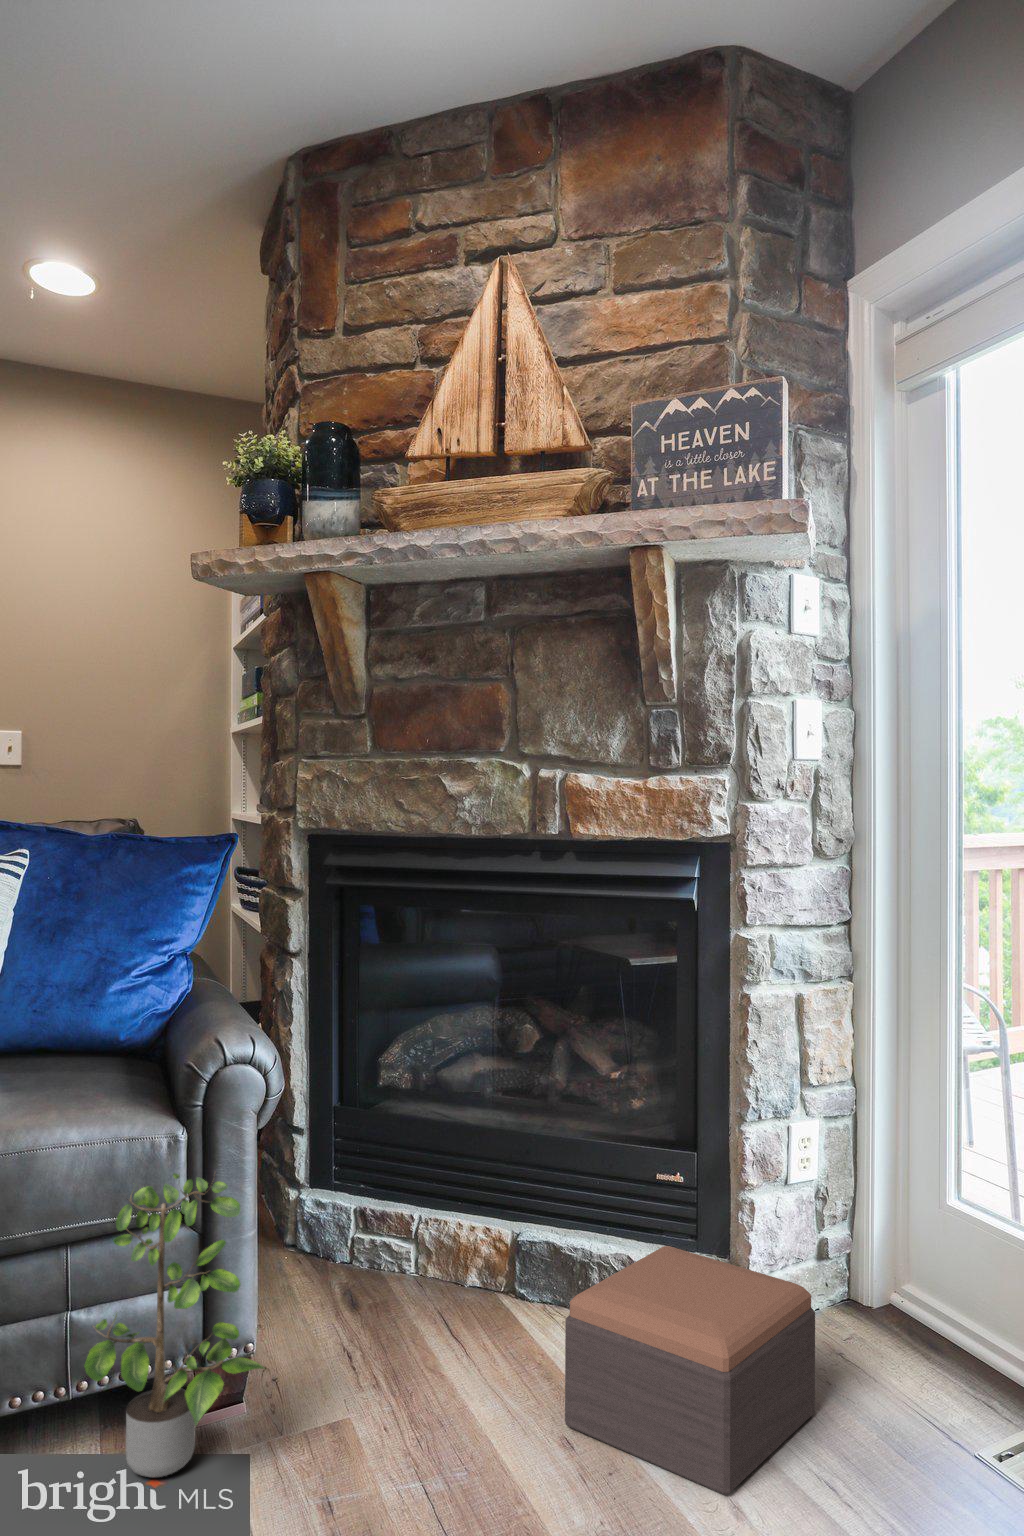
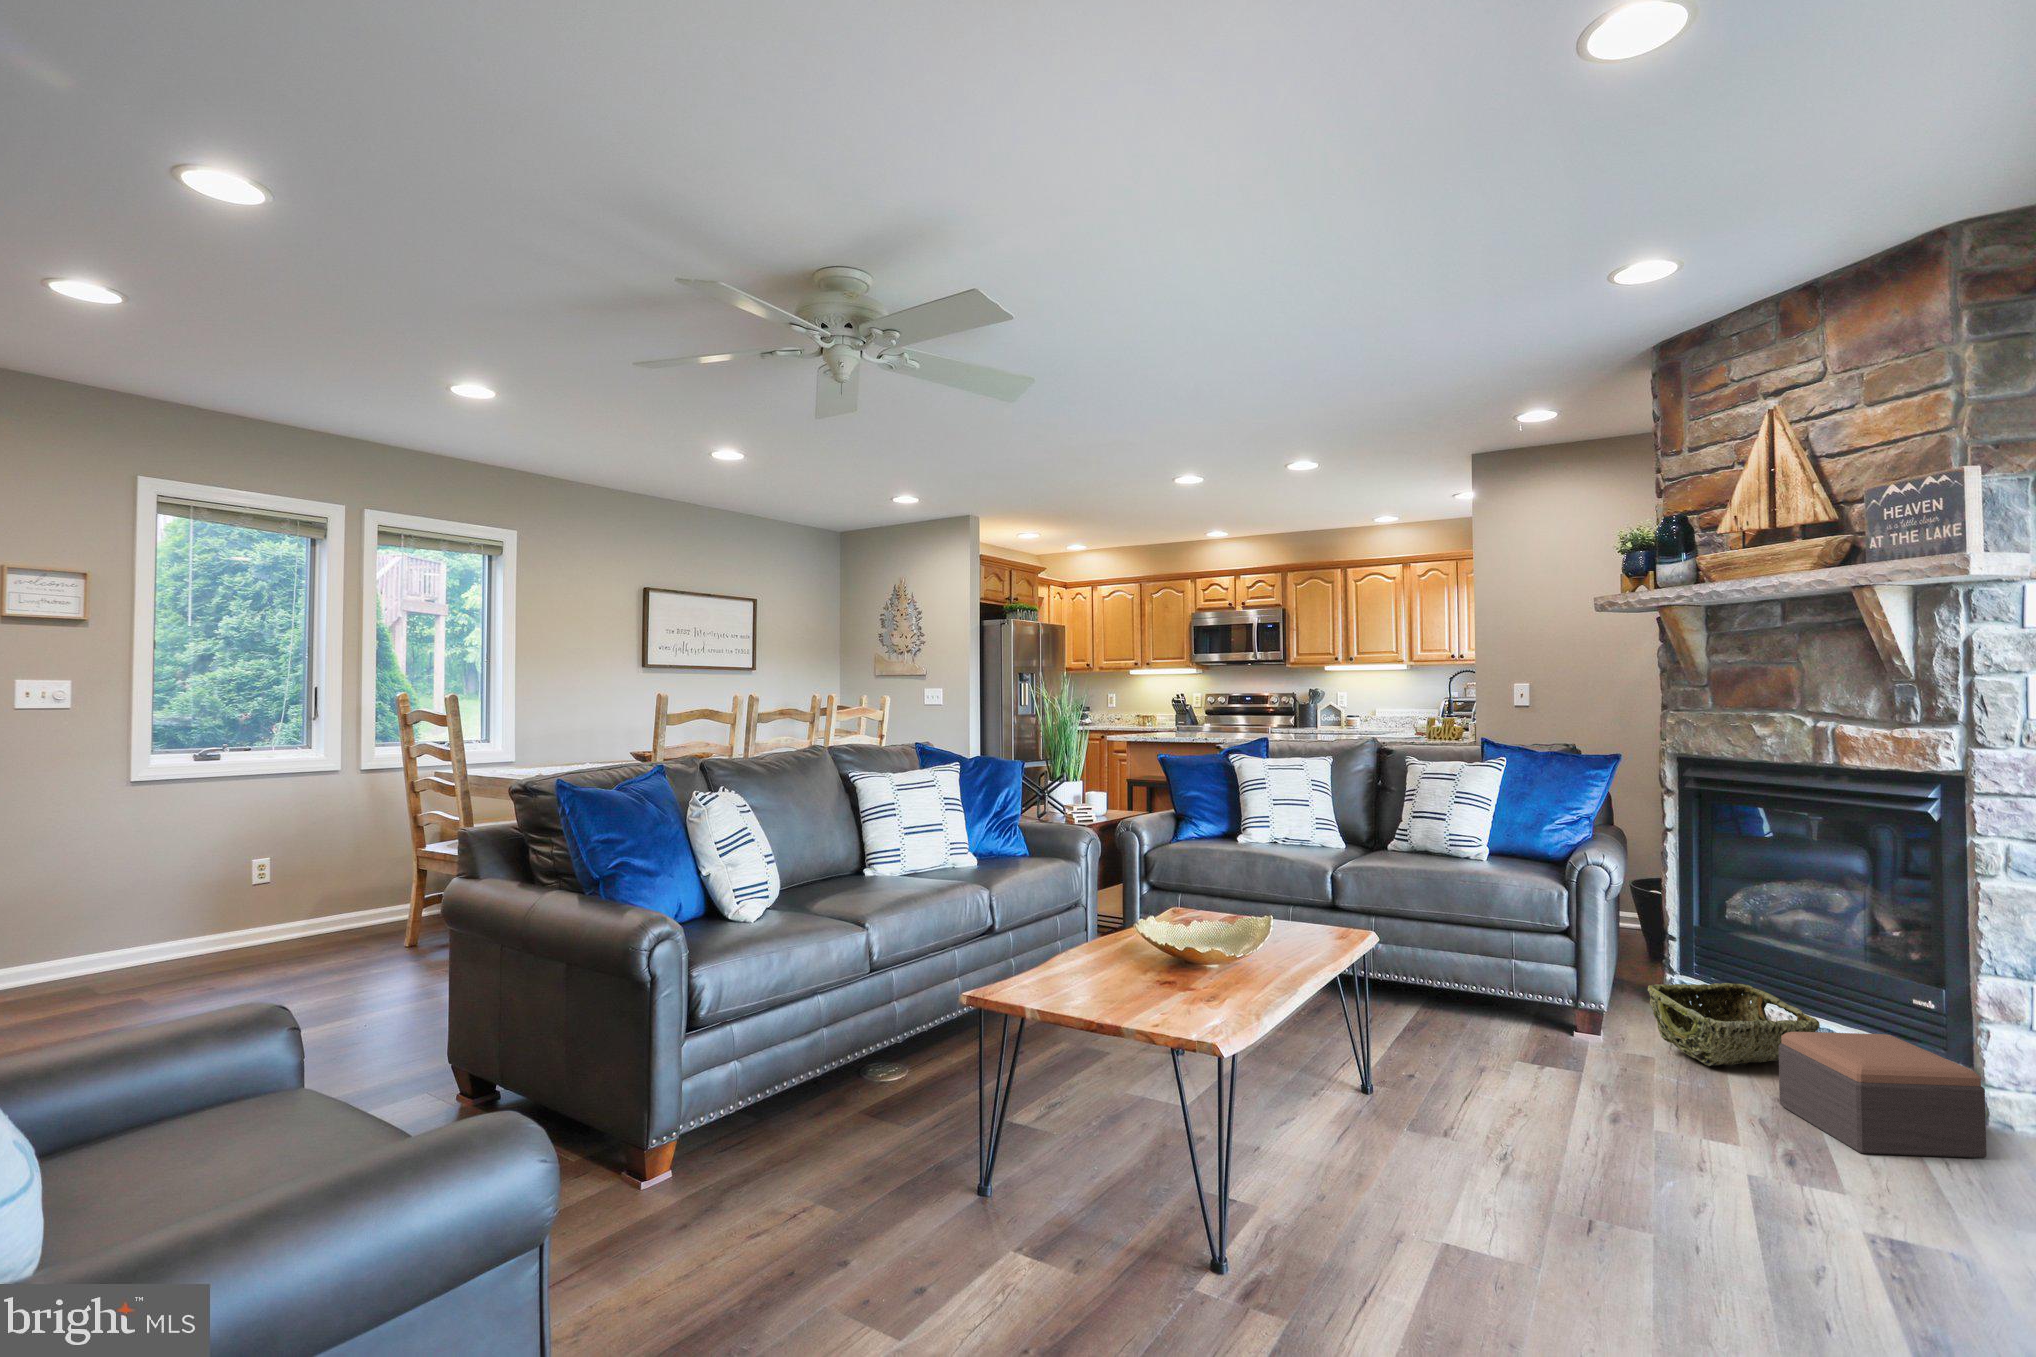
potted plant: present [84,1173,265,1477] -> none [1500,914,1588,1053]
woven basket: none [325,1193,538,1372] -> present [1648,983,1820,1066]

